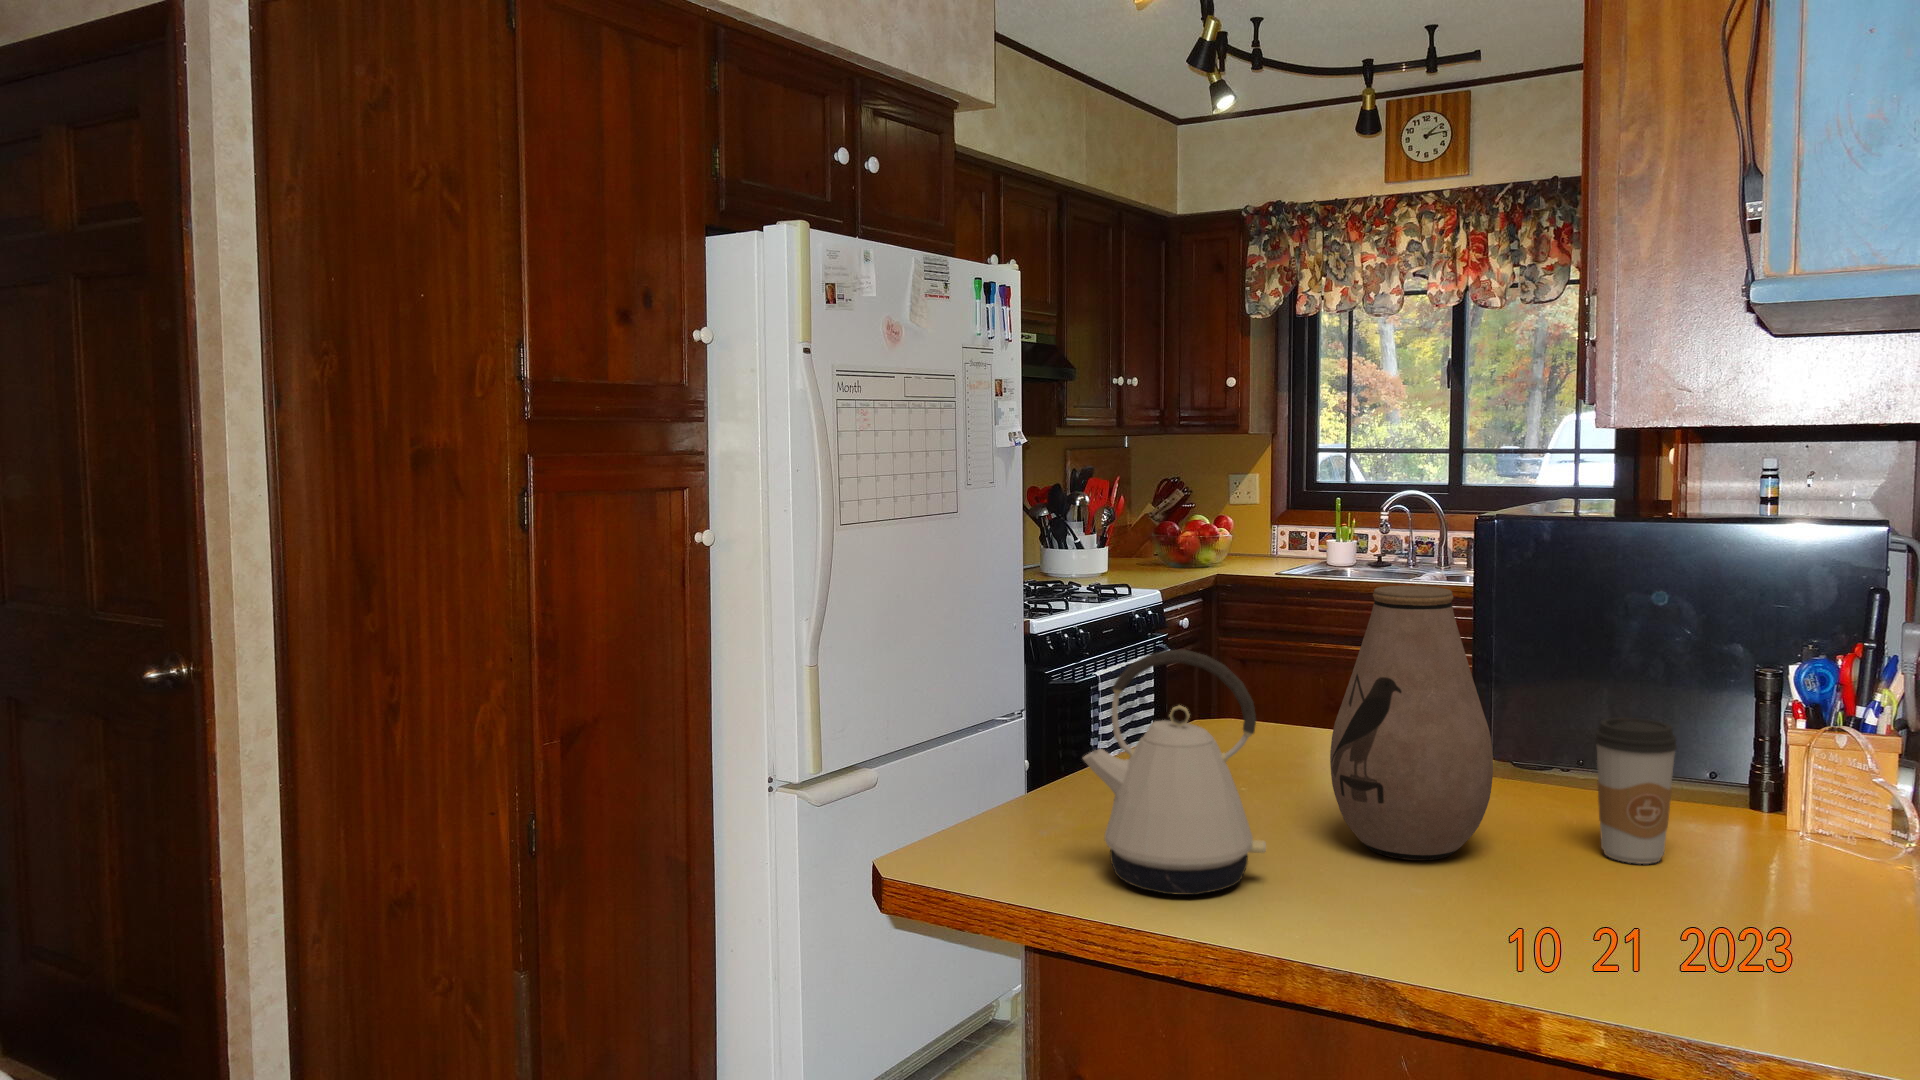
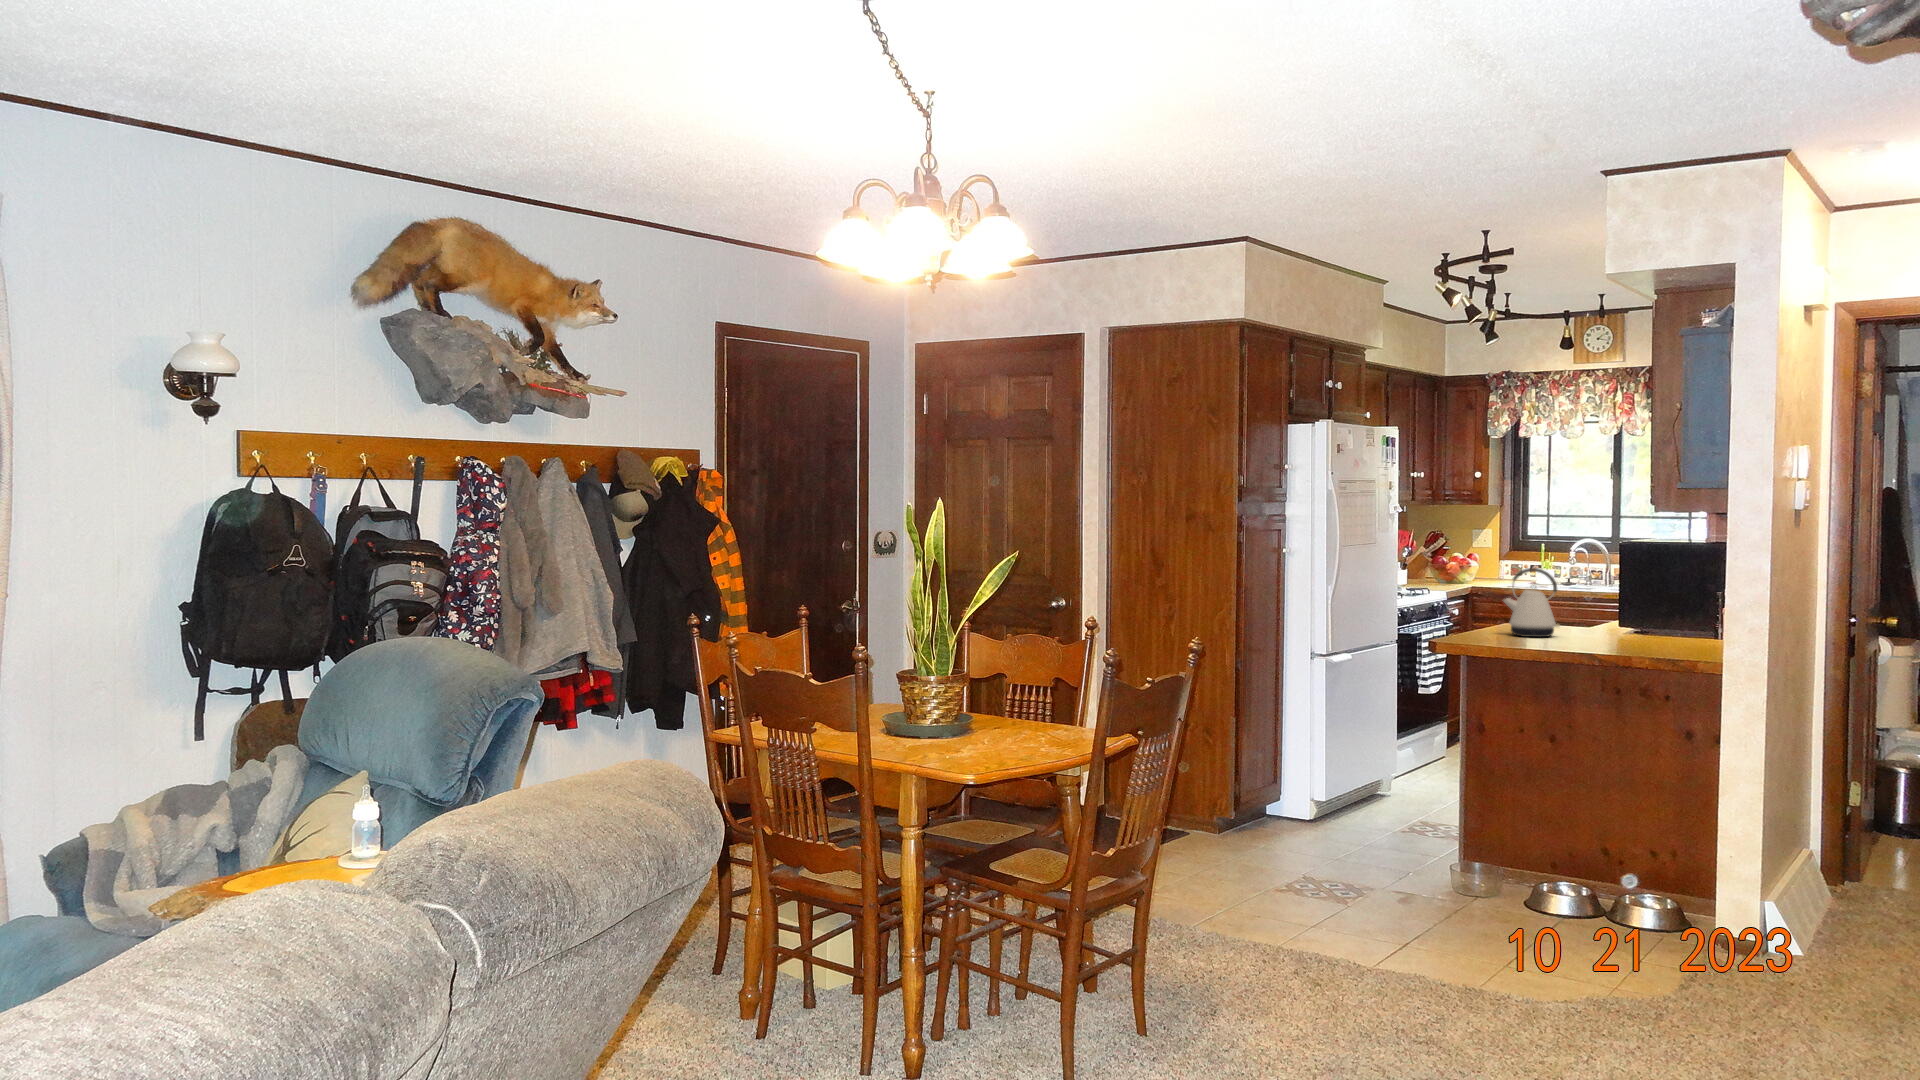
vase: present [1330,586,1493,860] -> none [1577,553,1629,635]
coffee cup: present [1595,718,1677,864] -> none [1661,595,1687,637]

